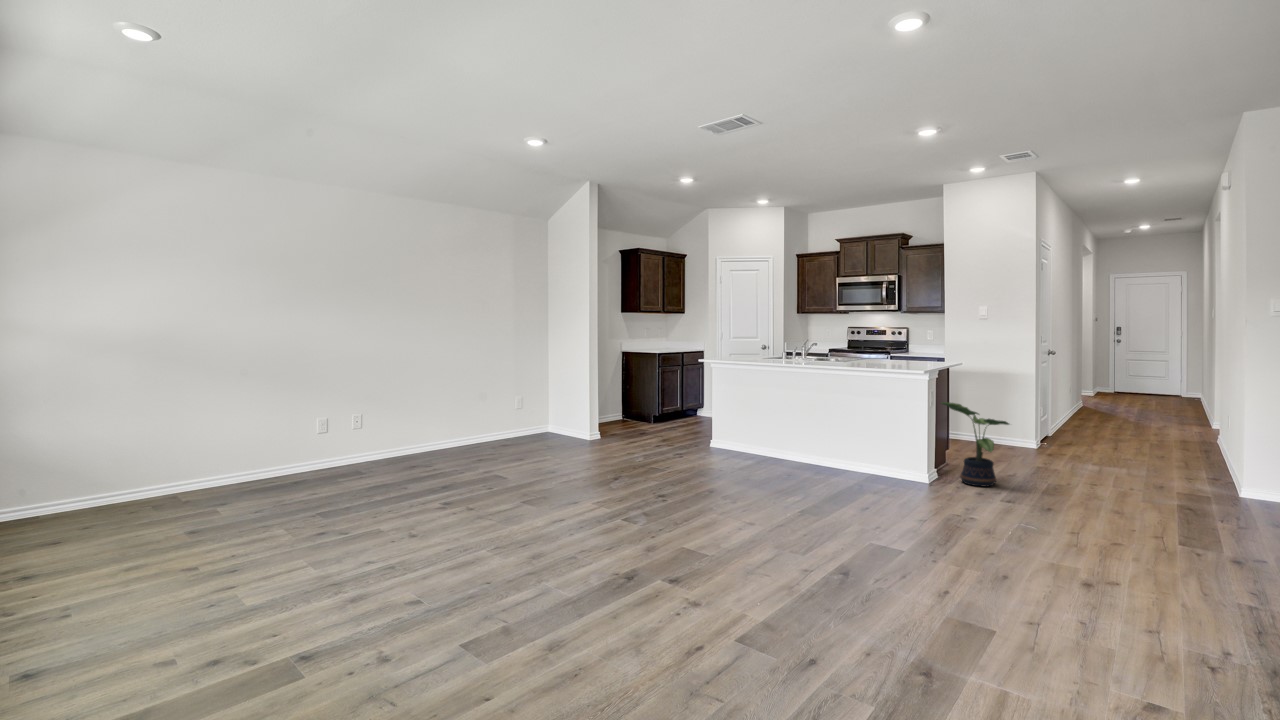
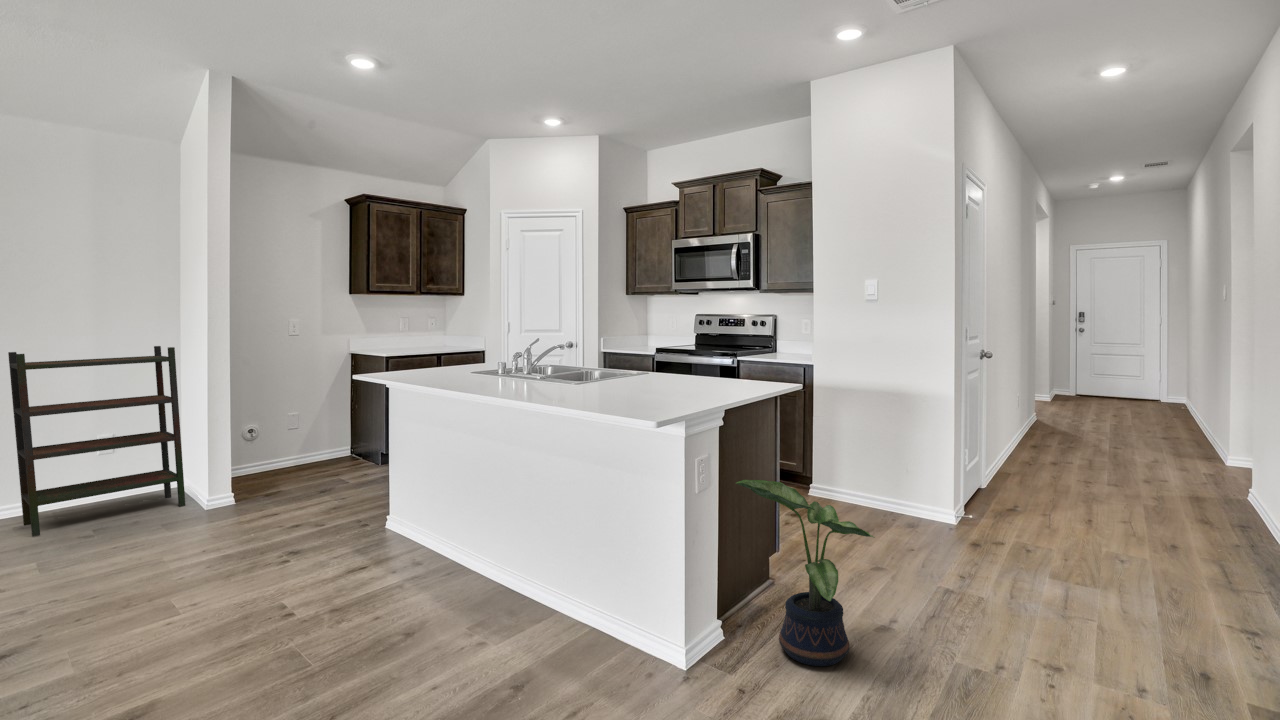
bookshelf: none [486,343,561,446] -> present [8,346,185,537]

